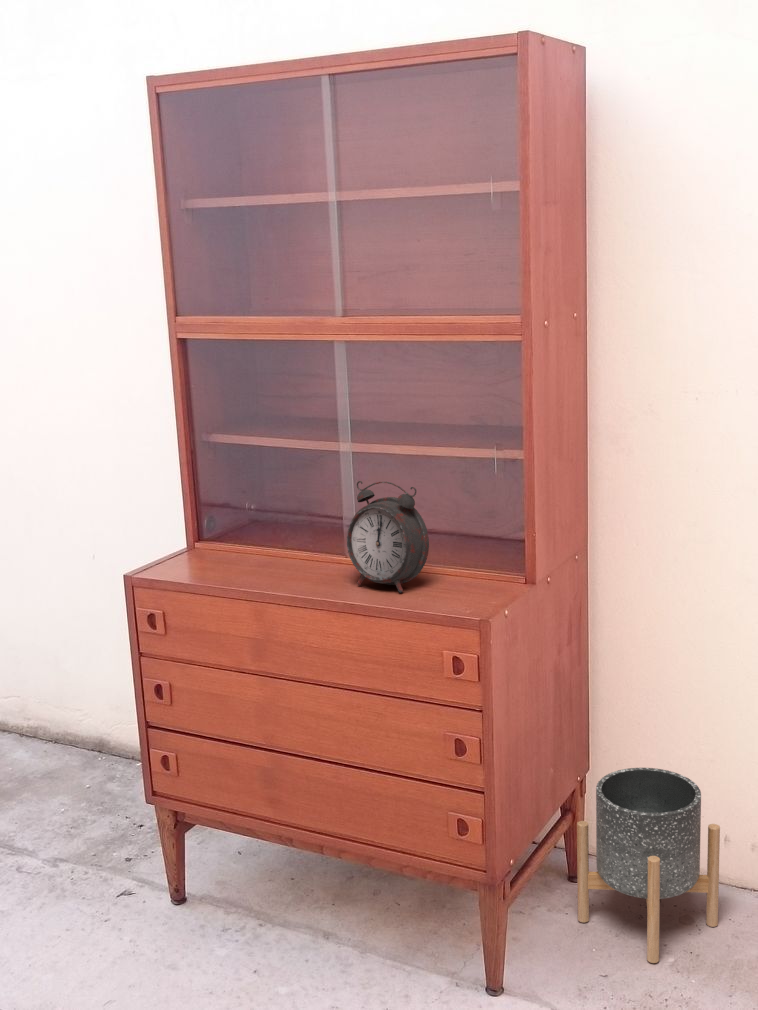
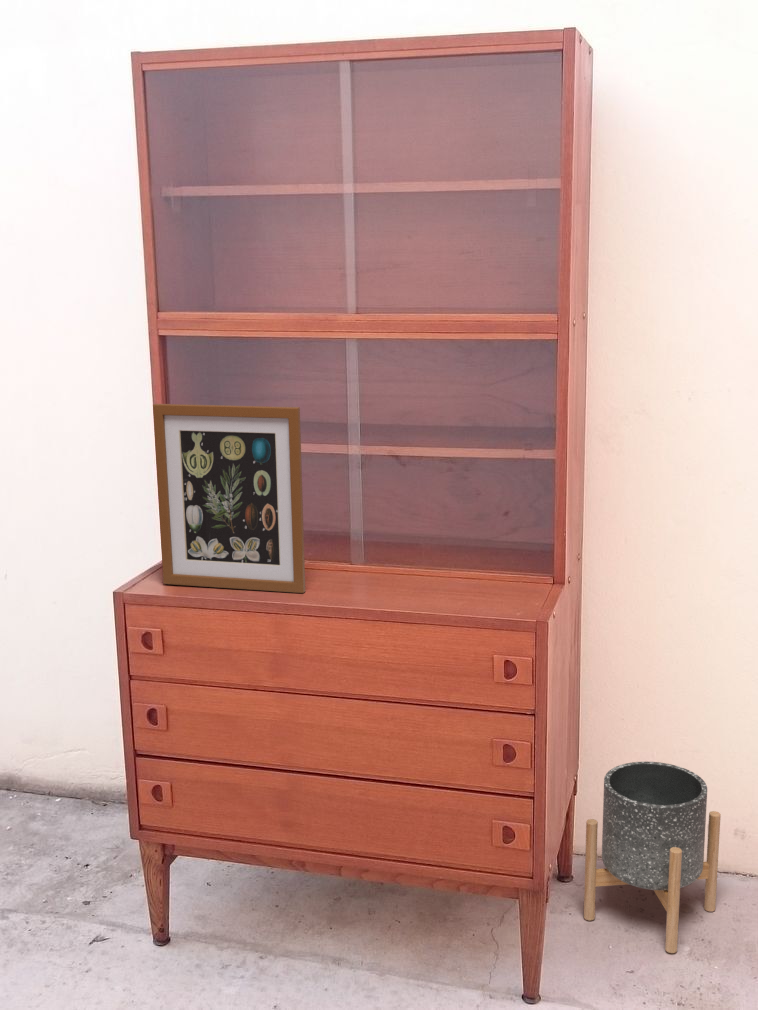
picture frame: none [157,403,290,583] -> present [153,404,305,593]
alarm clock: present [347,481,429,593] -> none [371,484,461,598]

